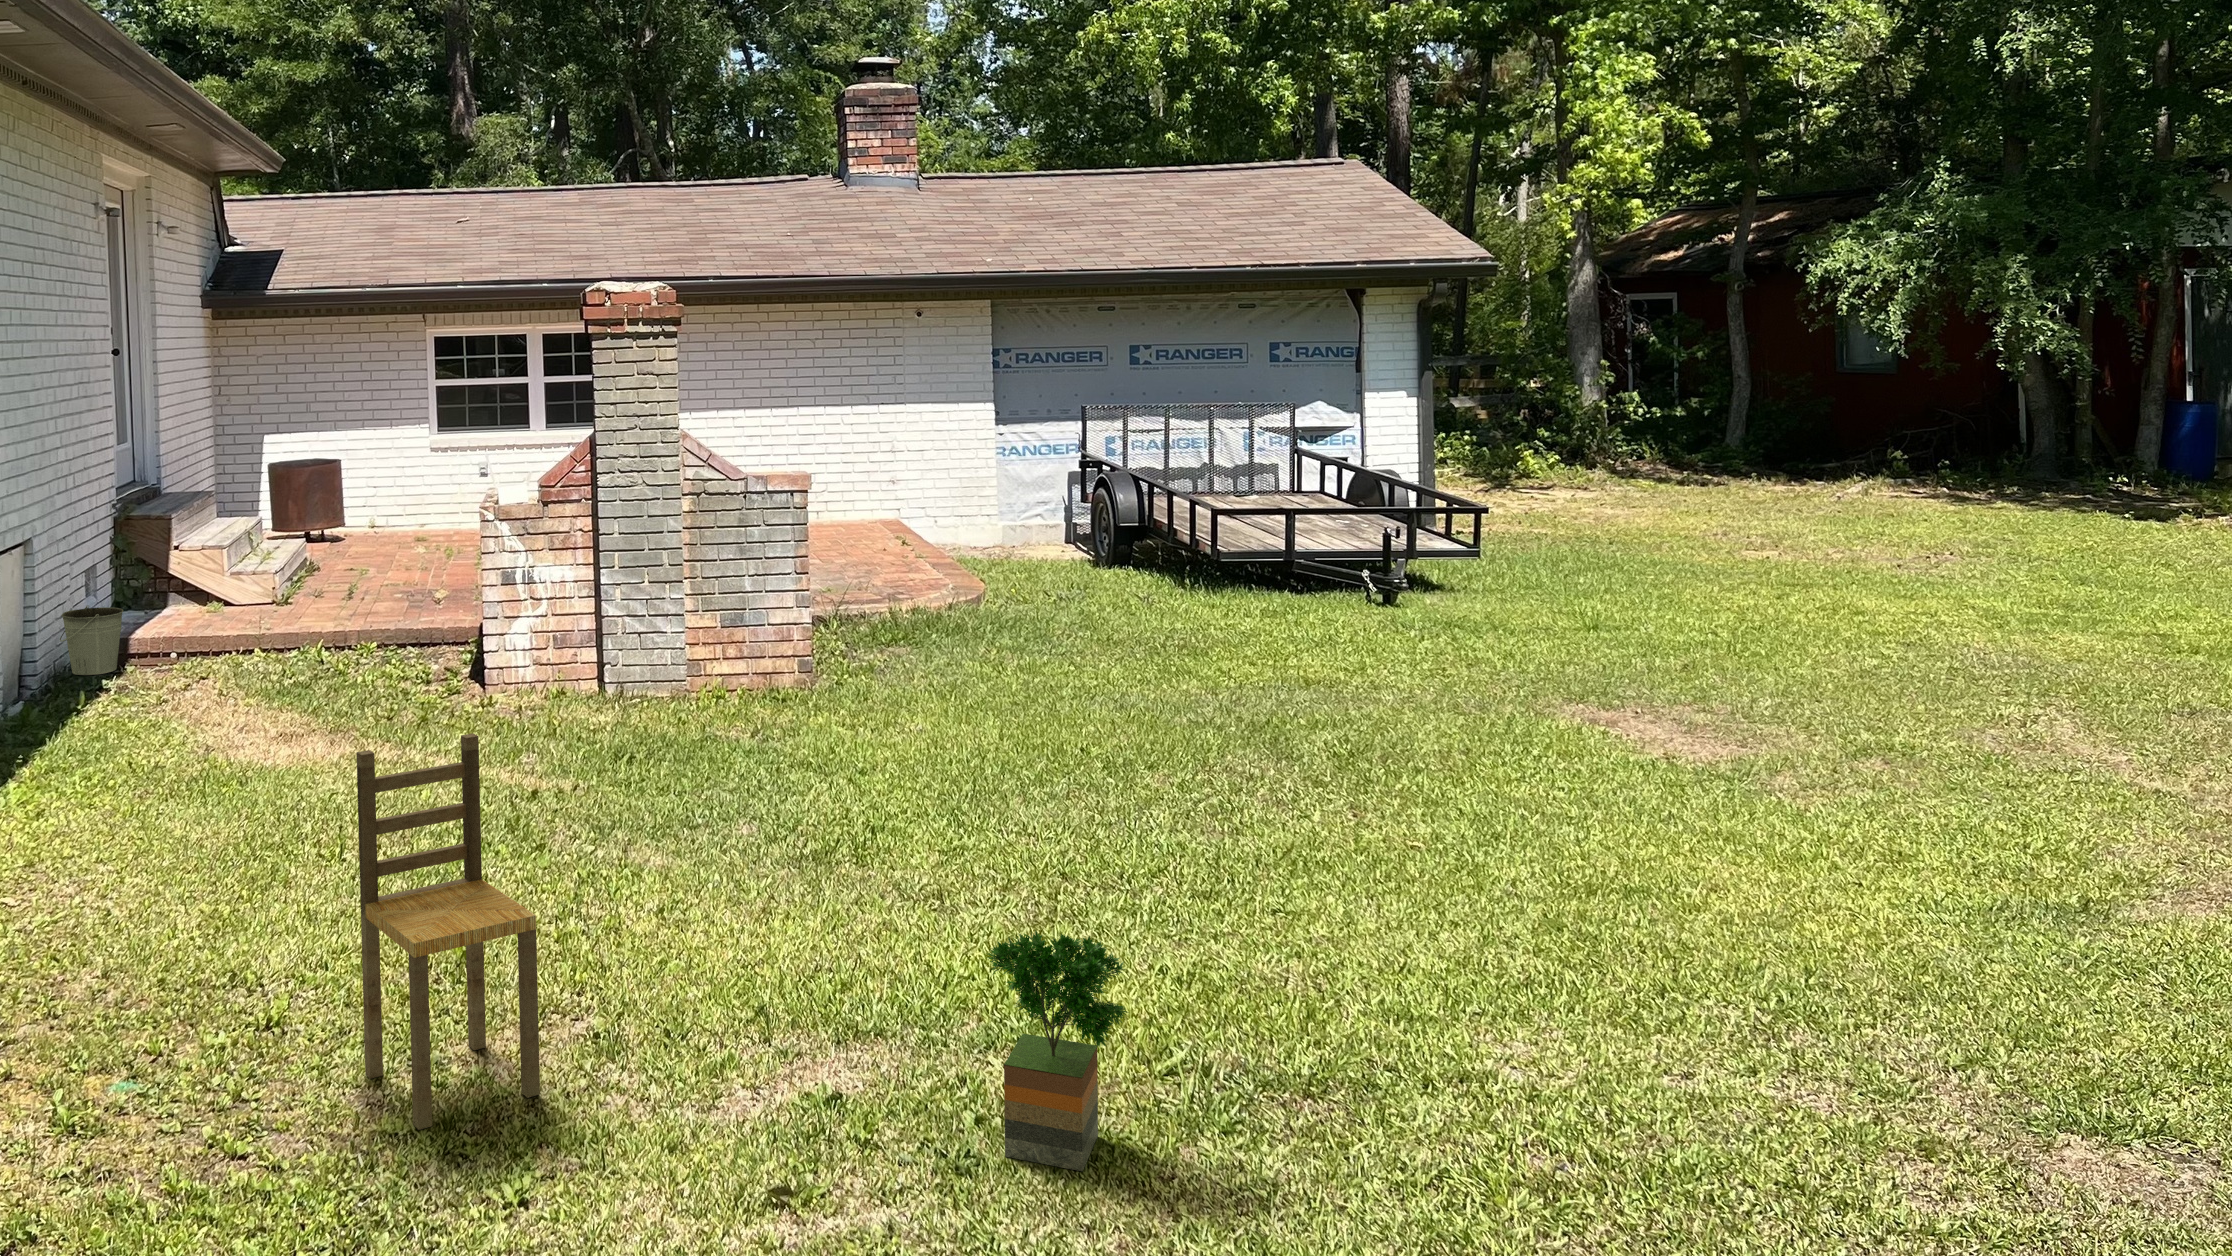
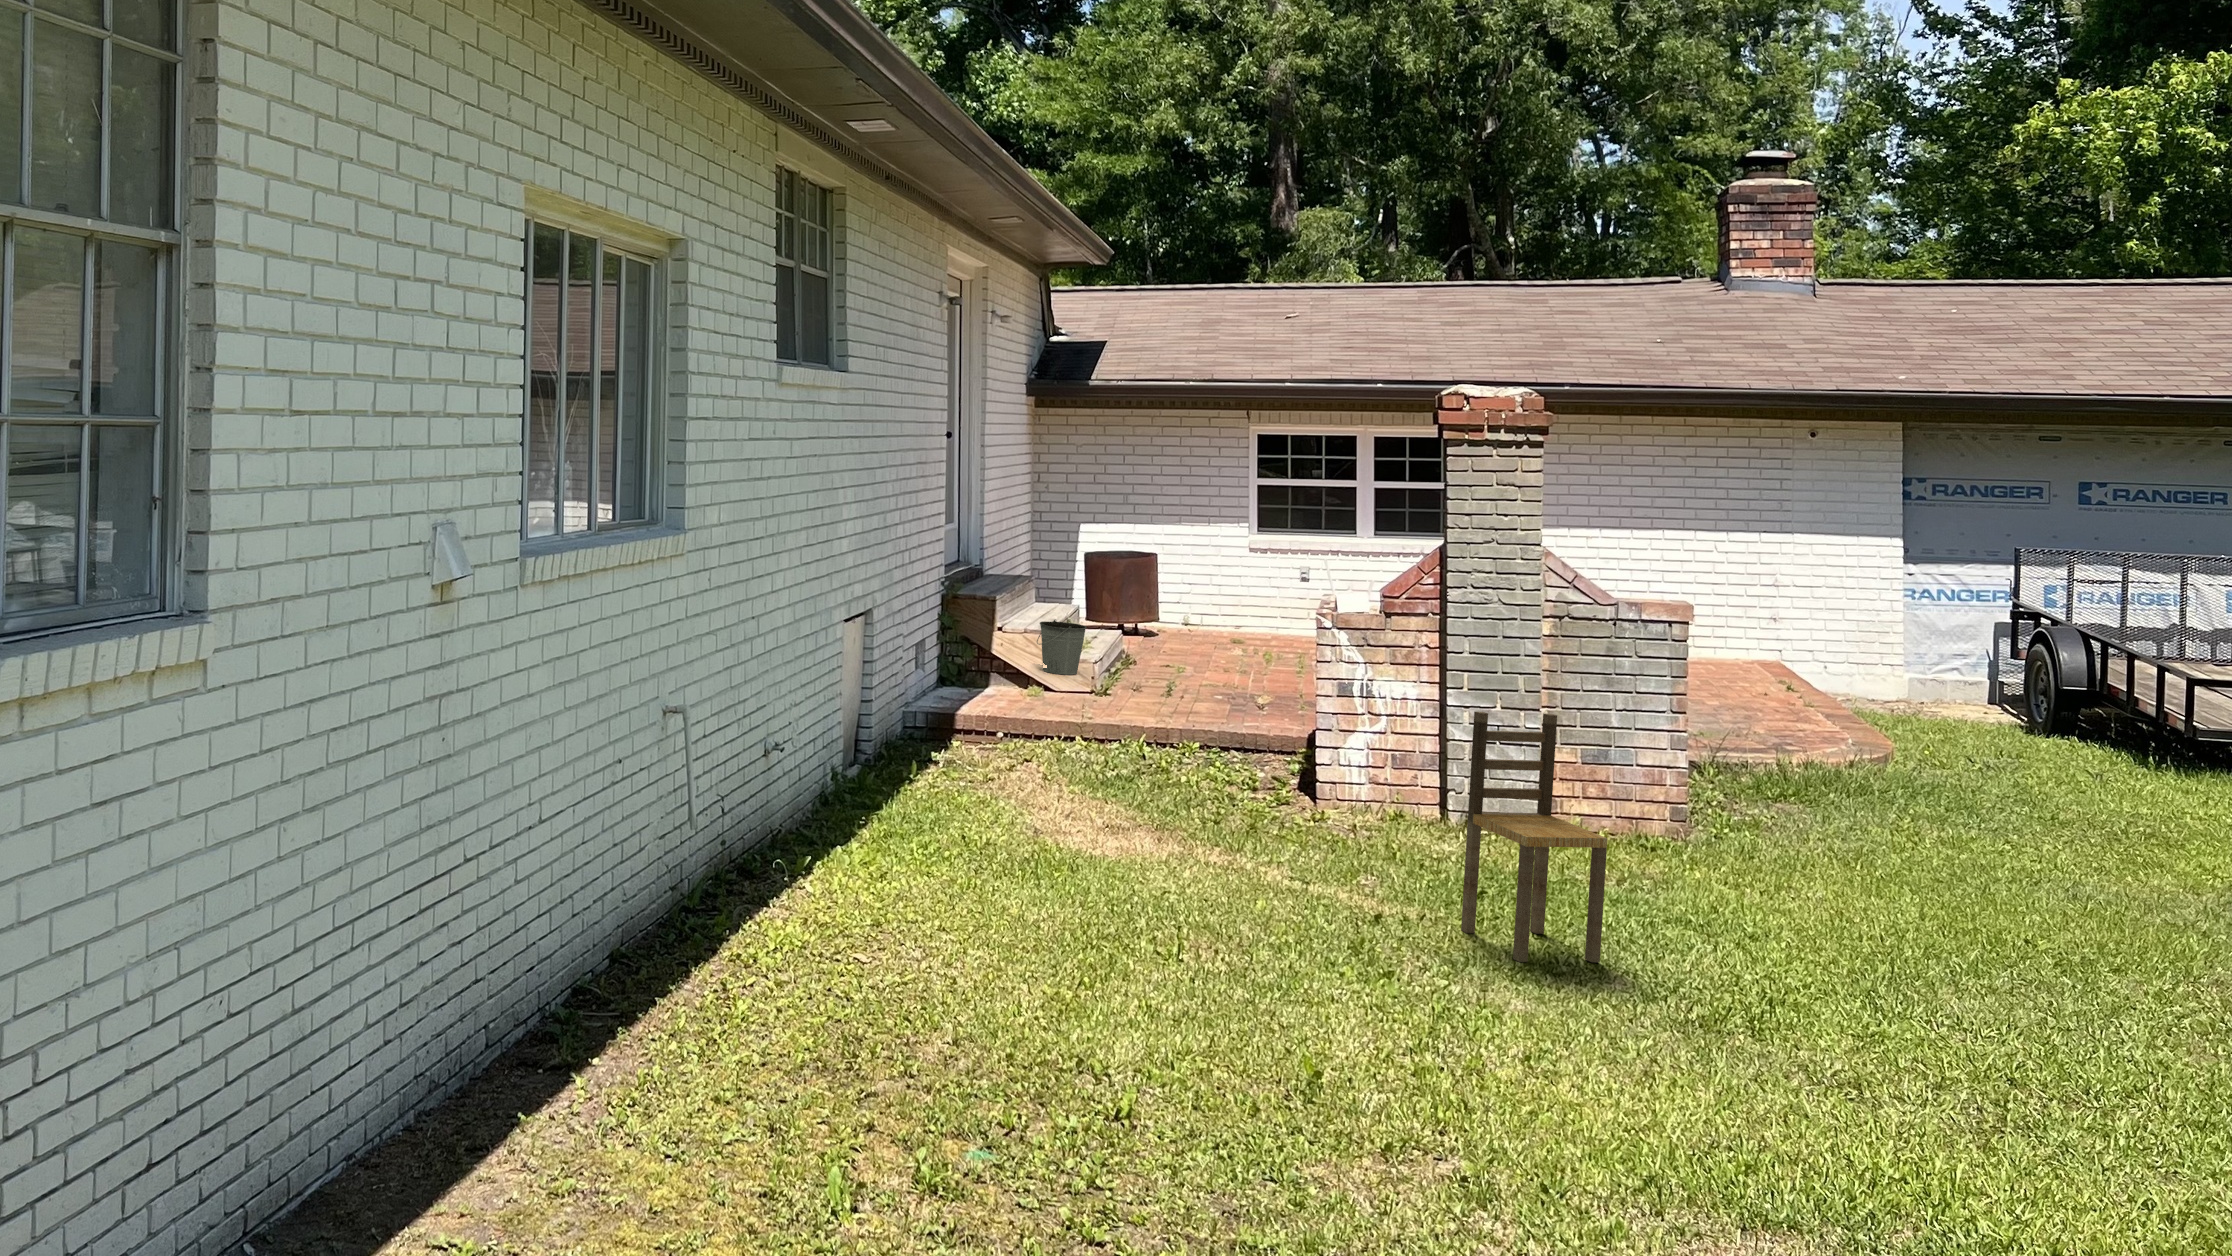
potted tree: present [987,930,1128,1171] -> none [1981,903,2109,1076]

